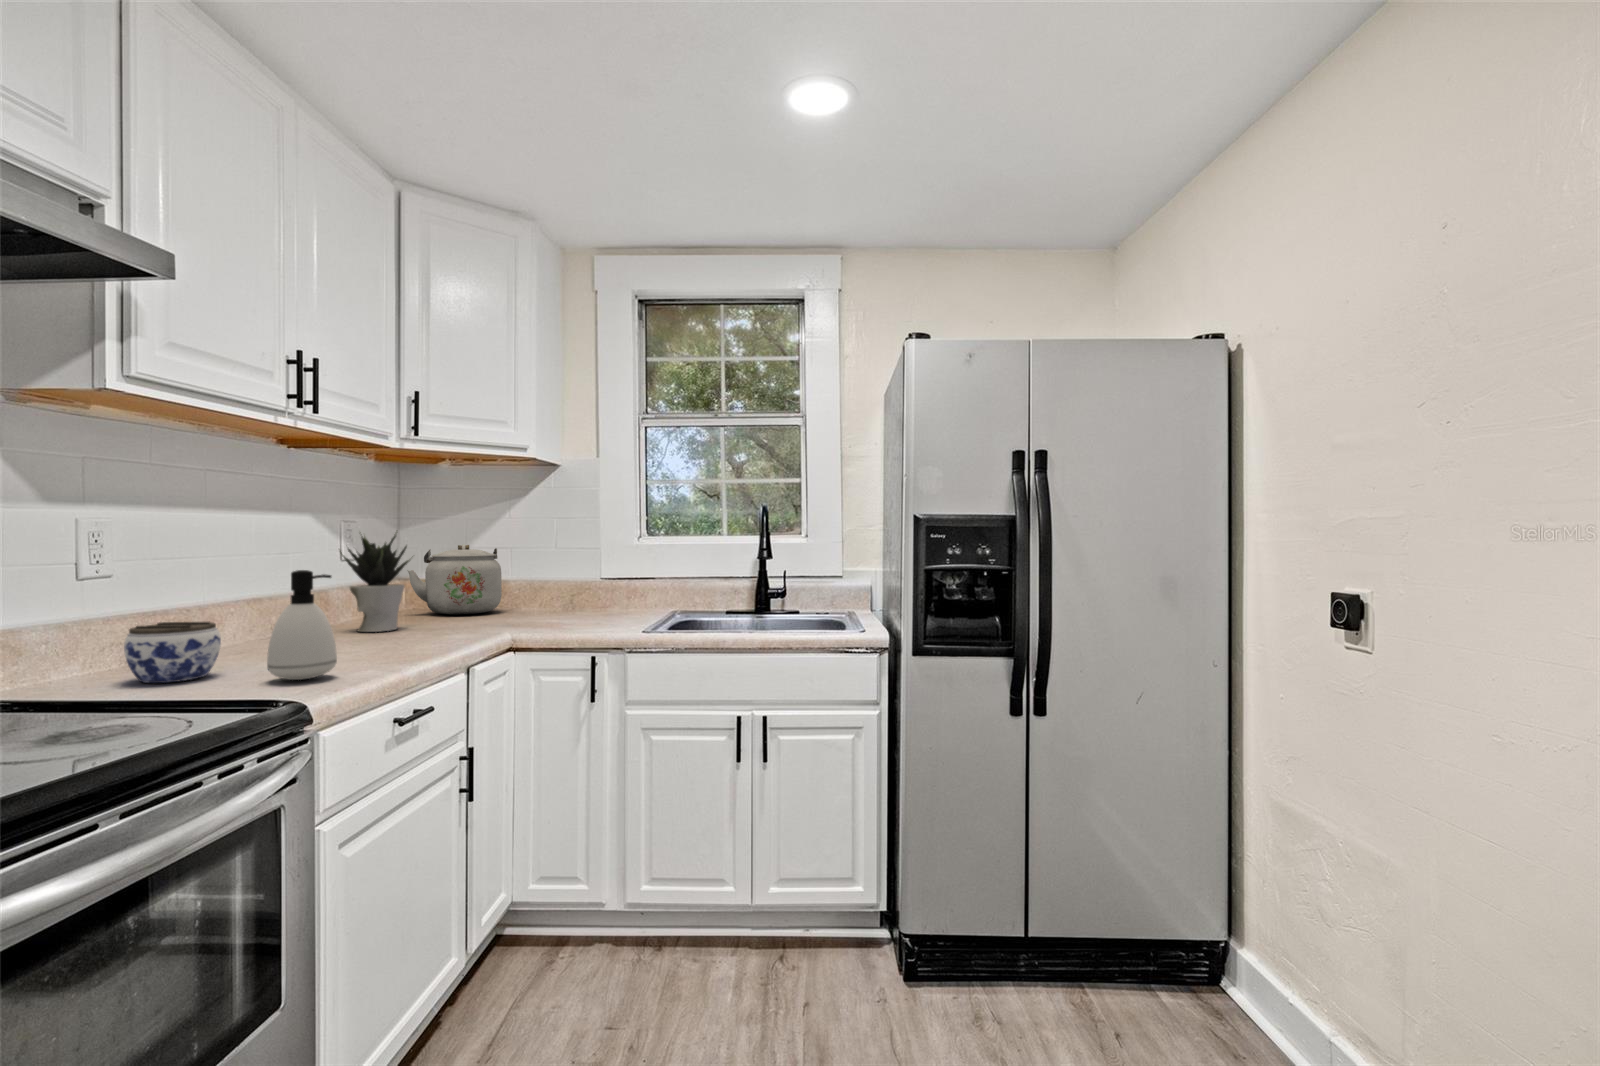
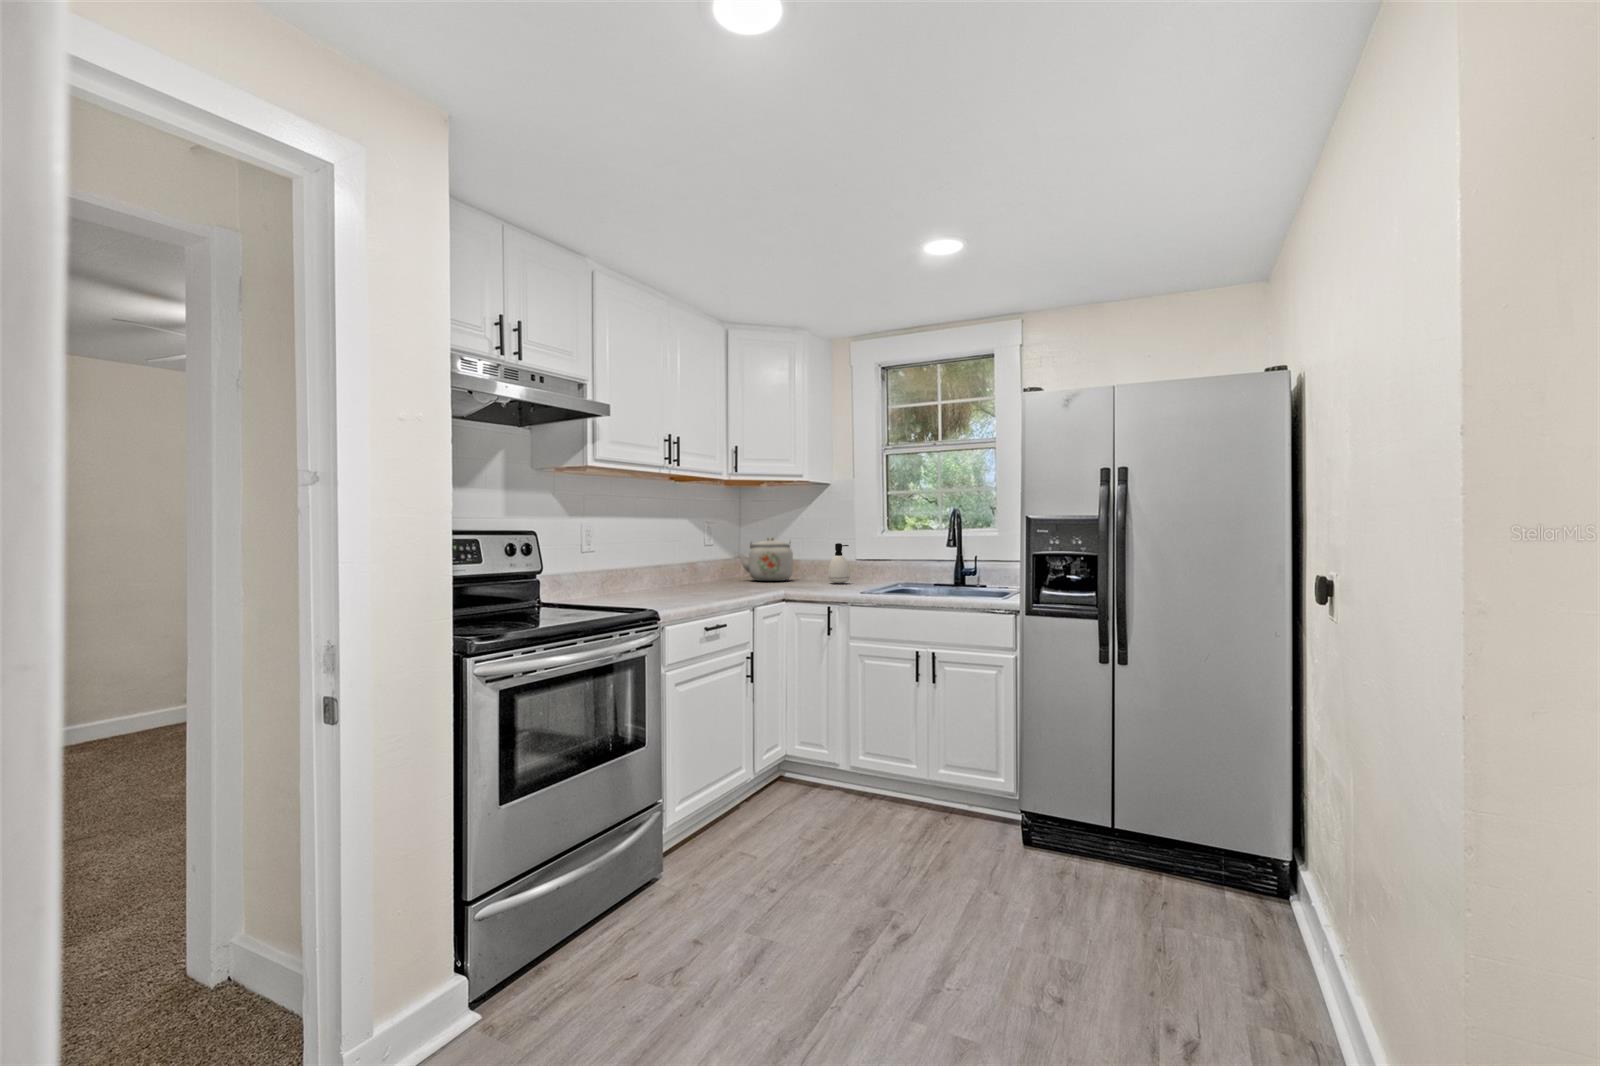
potted plant: present [340,532,410,632] -> none [697,529,737,587]
soap dispenser: present [267,570,337,680] -> present [828,543,850,583]
jar: present [124,622,221,683] -> none [598,574,635,601]

